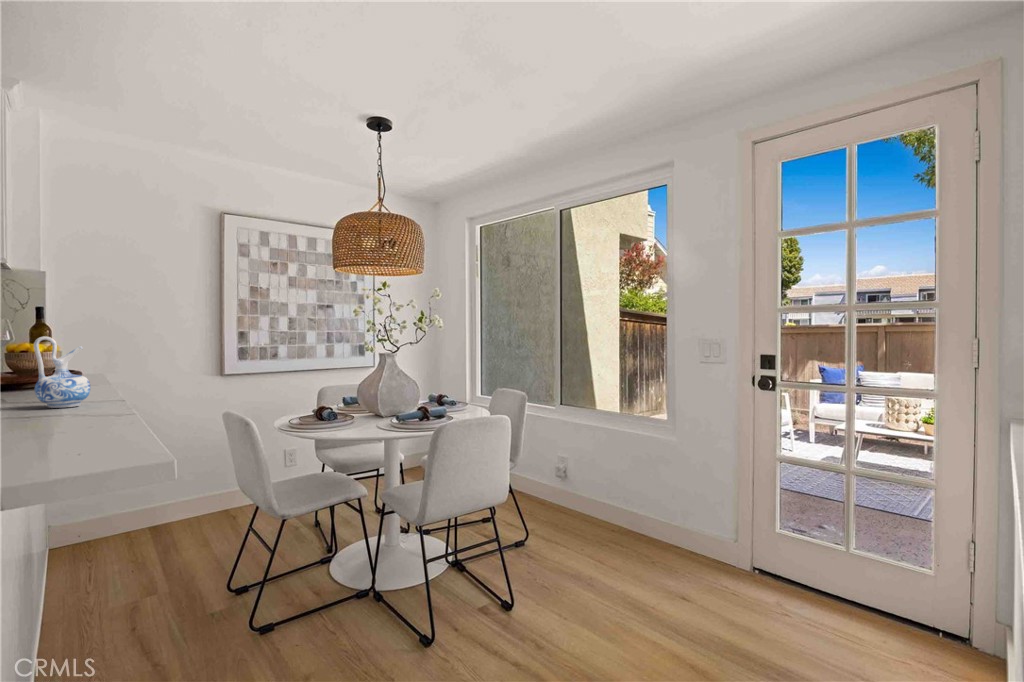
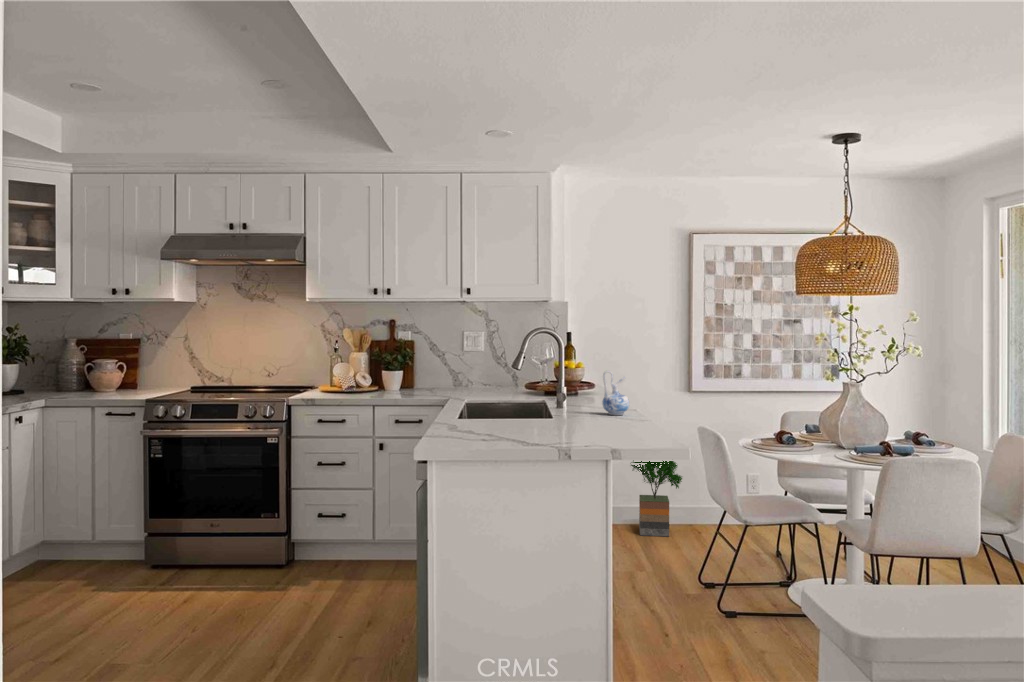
potted tree: none [146,444,215,538] -> present [631,460,682,536]

